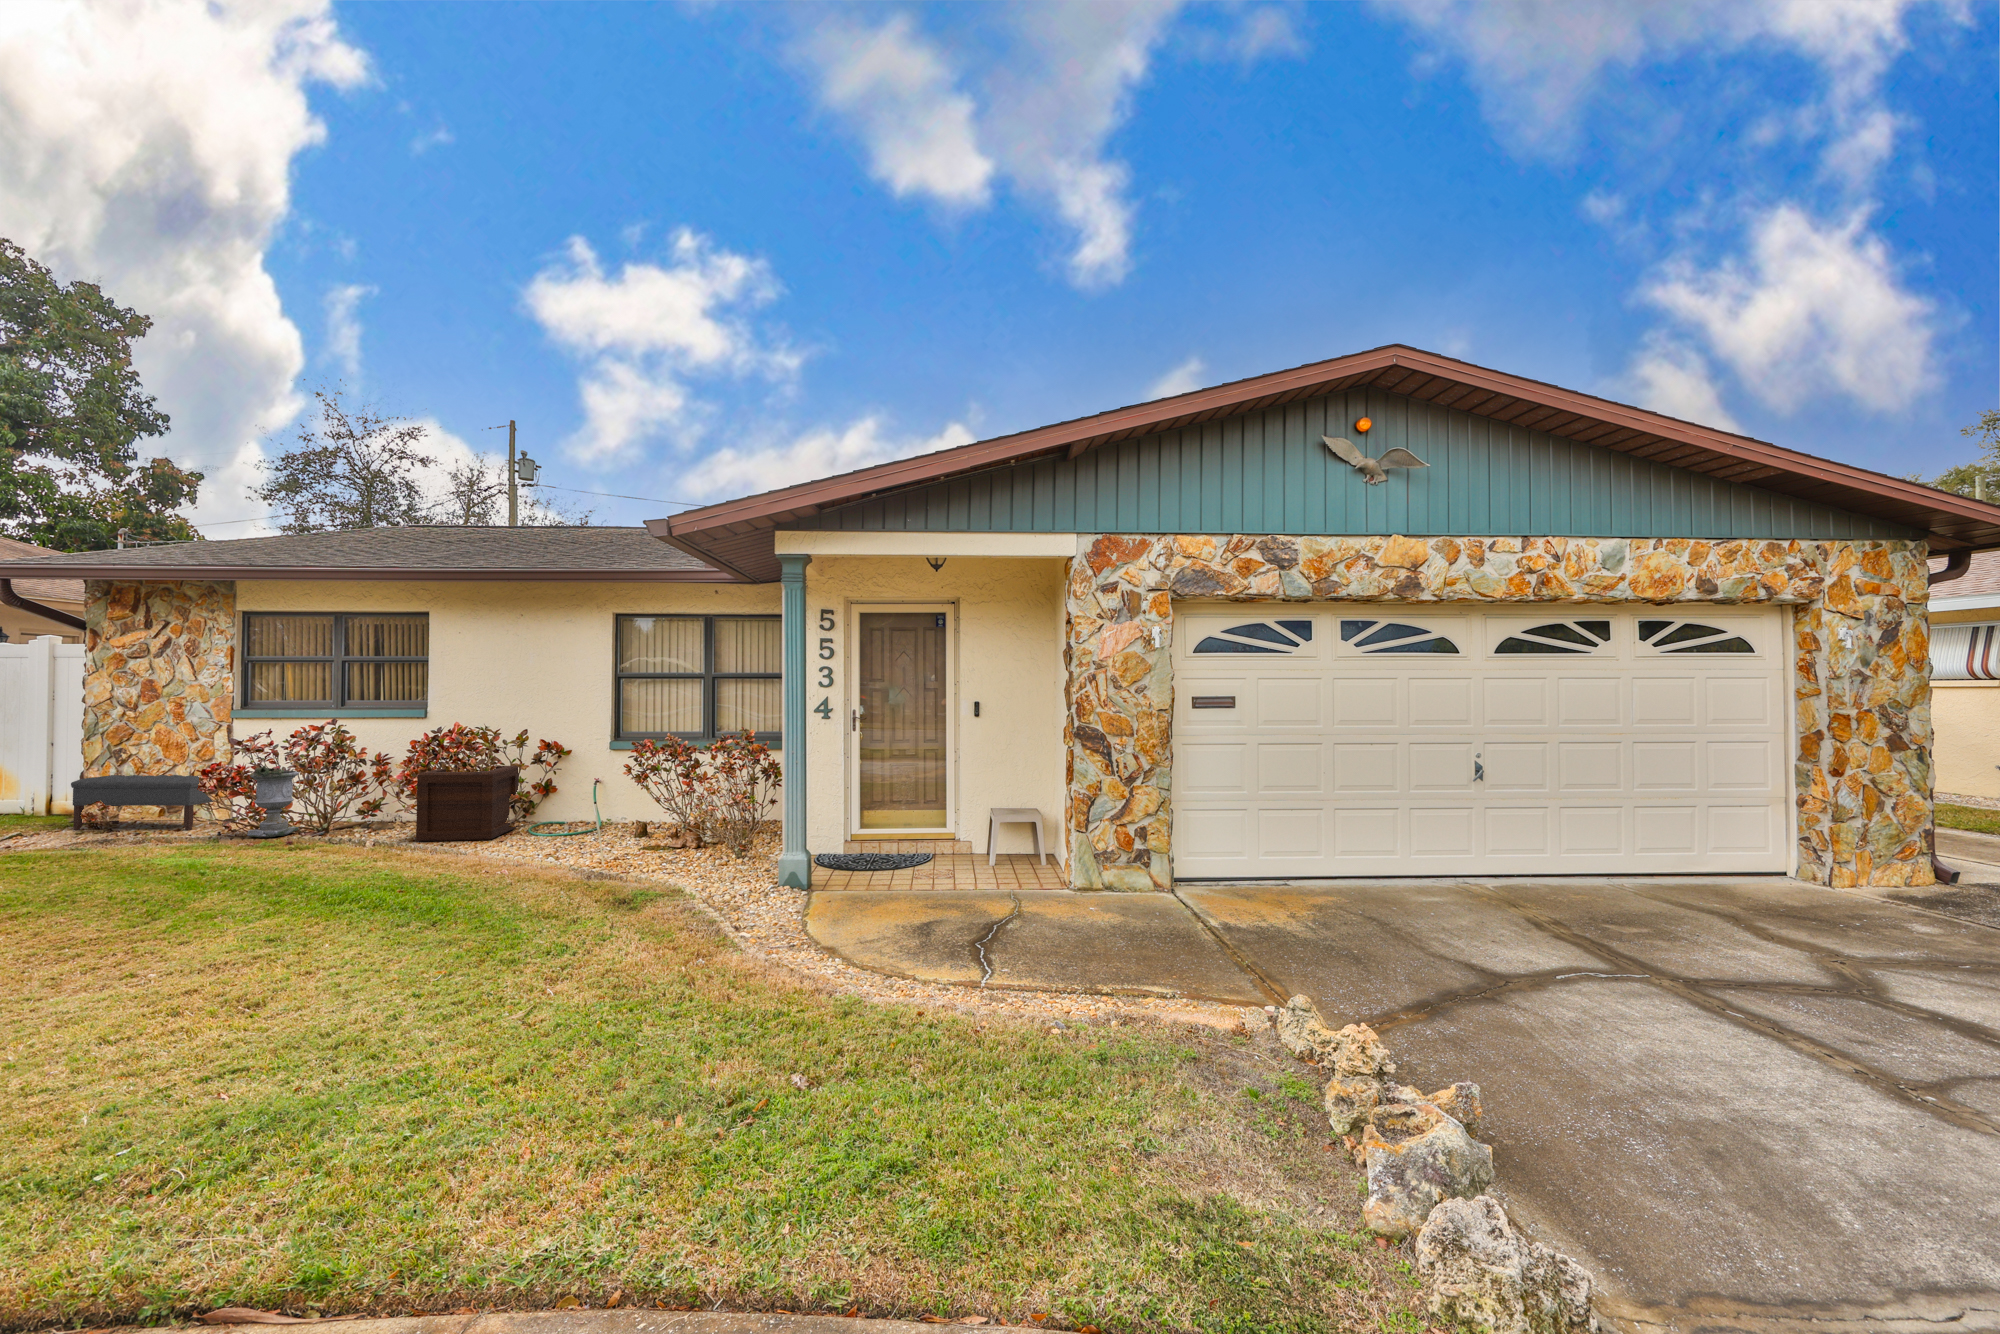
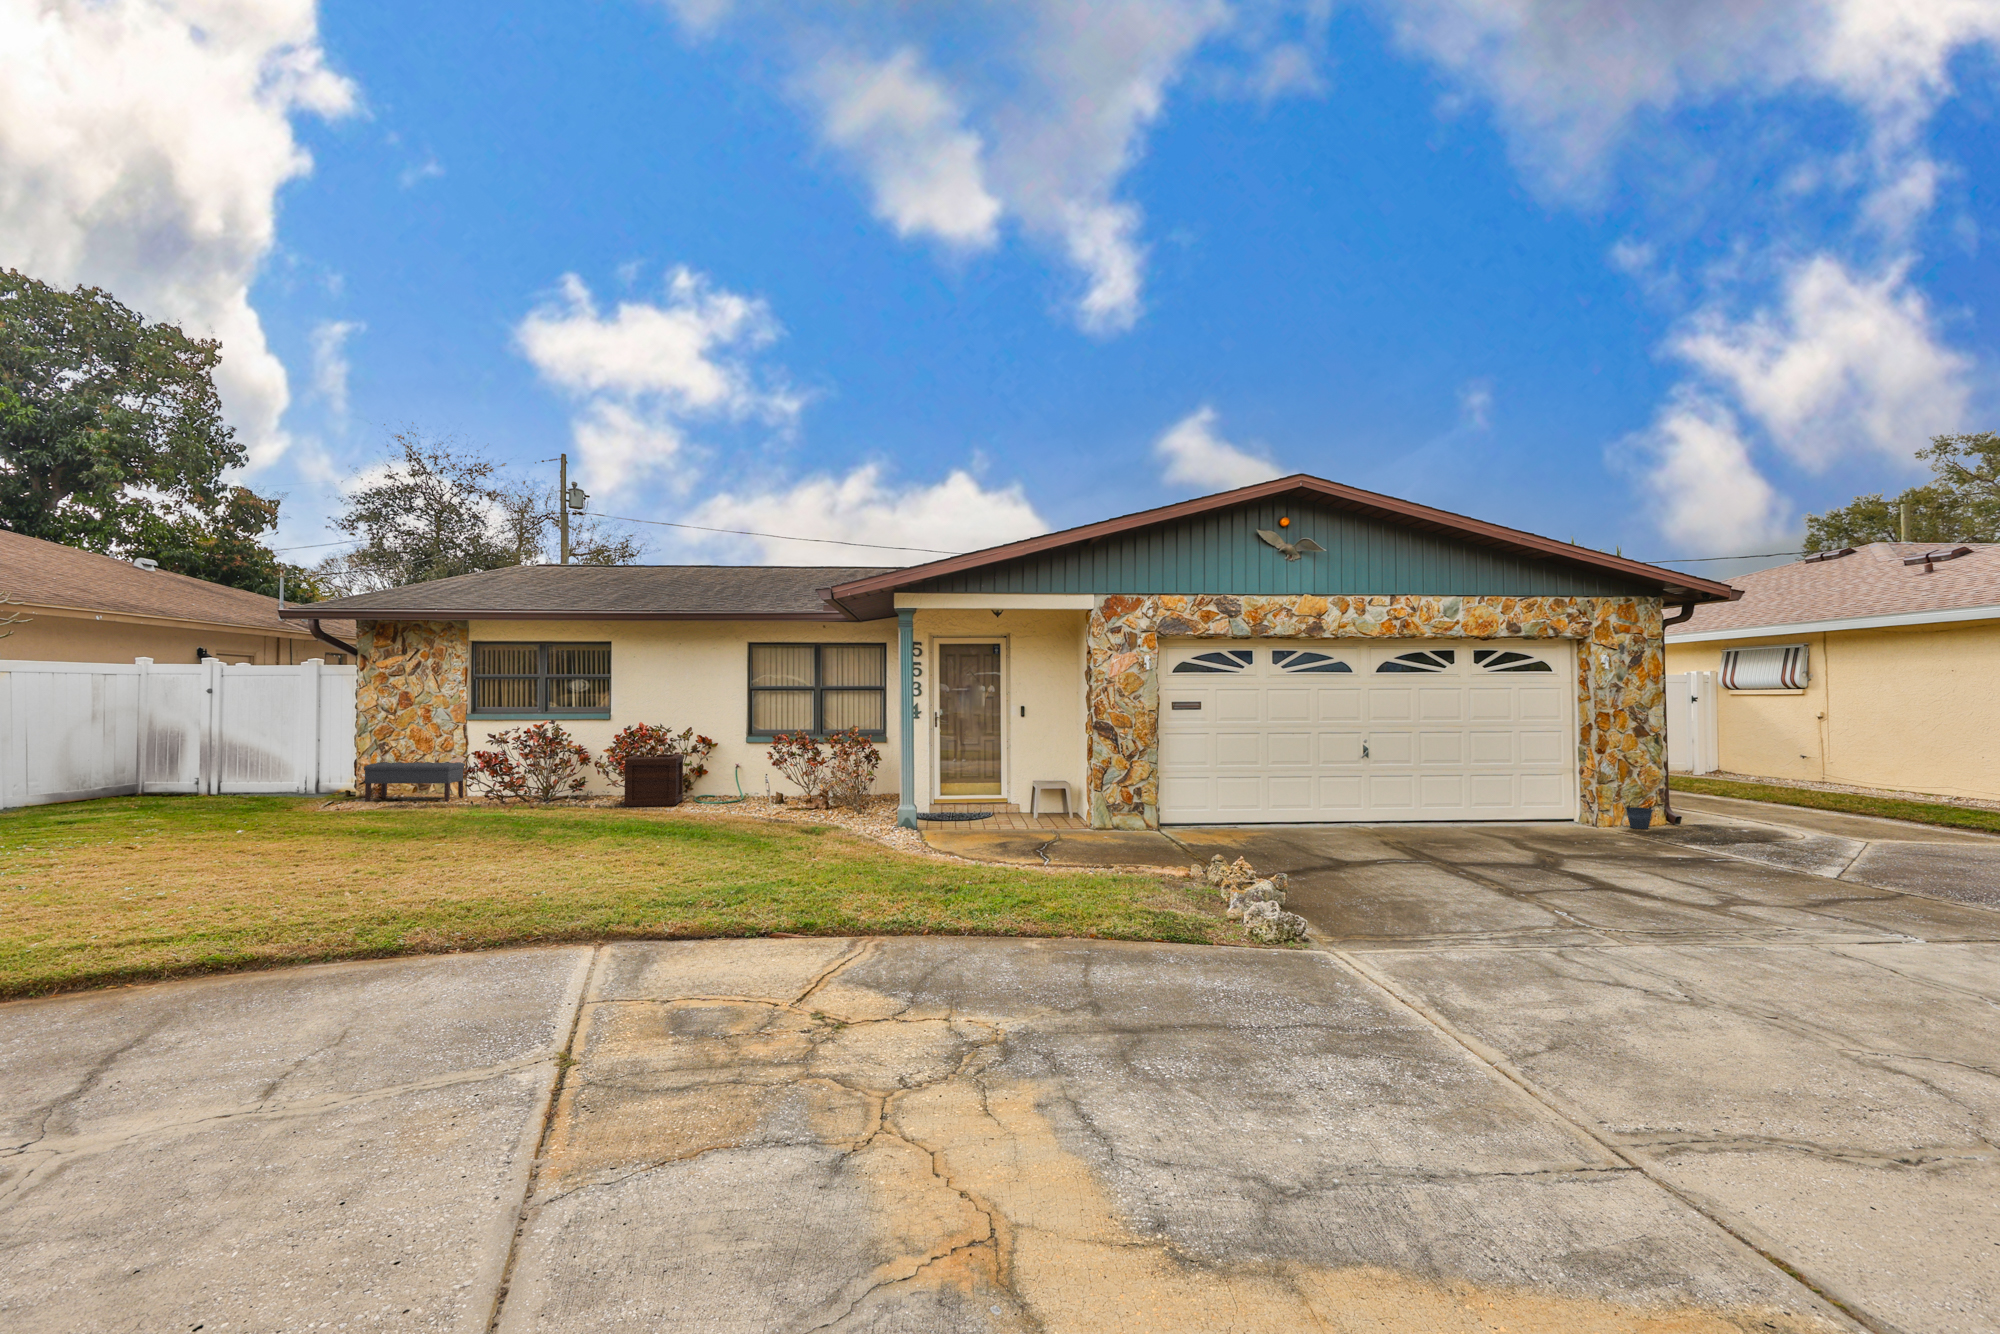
planter: present [247,765,299,838] -> none [500,753,531,805]
bucket: none [1880,842,1931,893] -> present [1626,797,1653,829]

